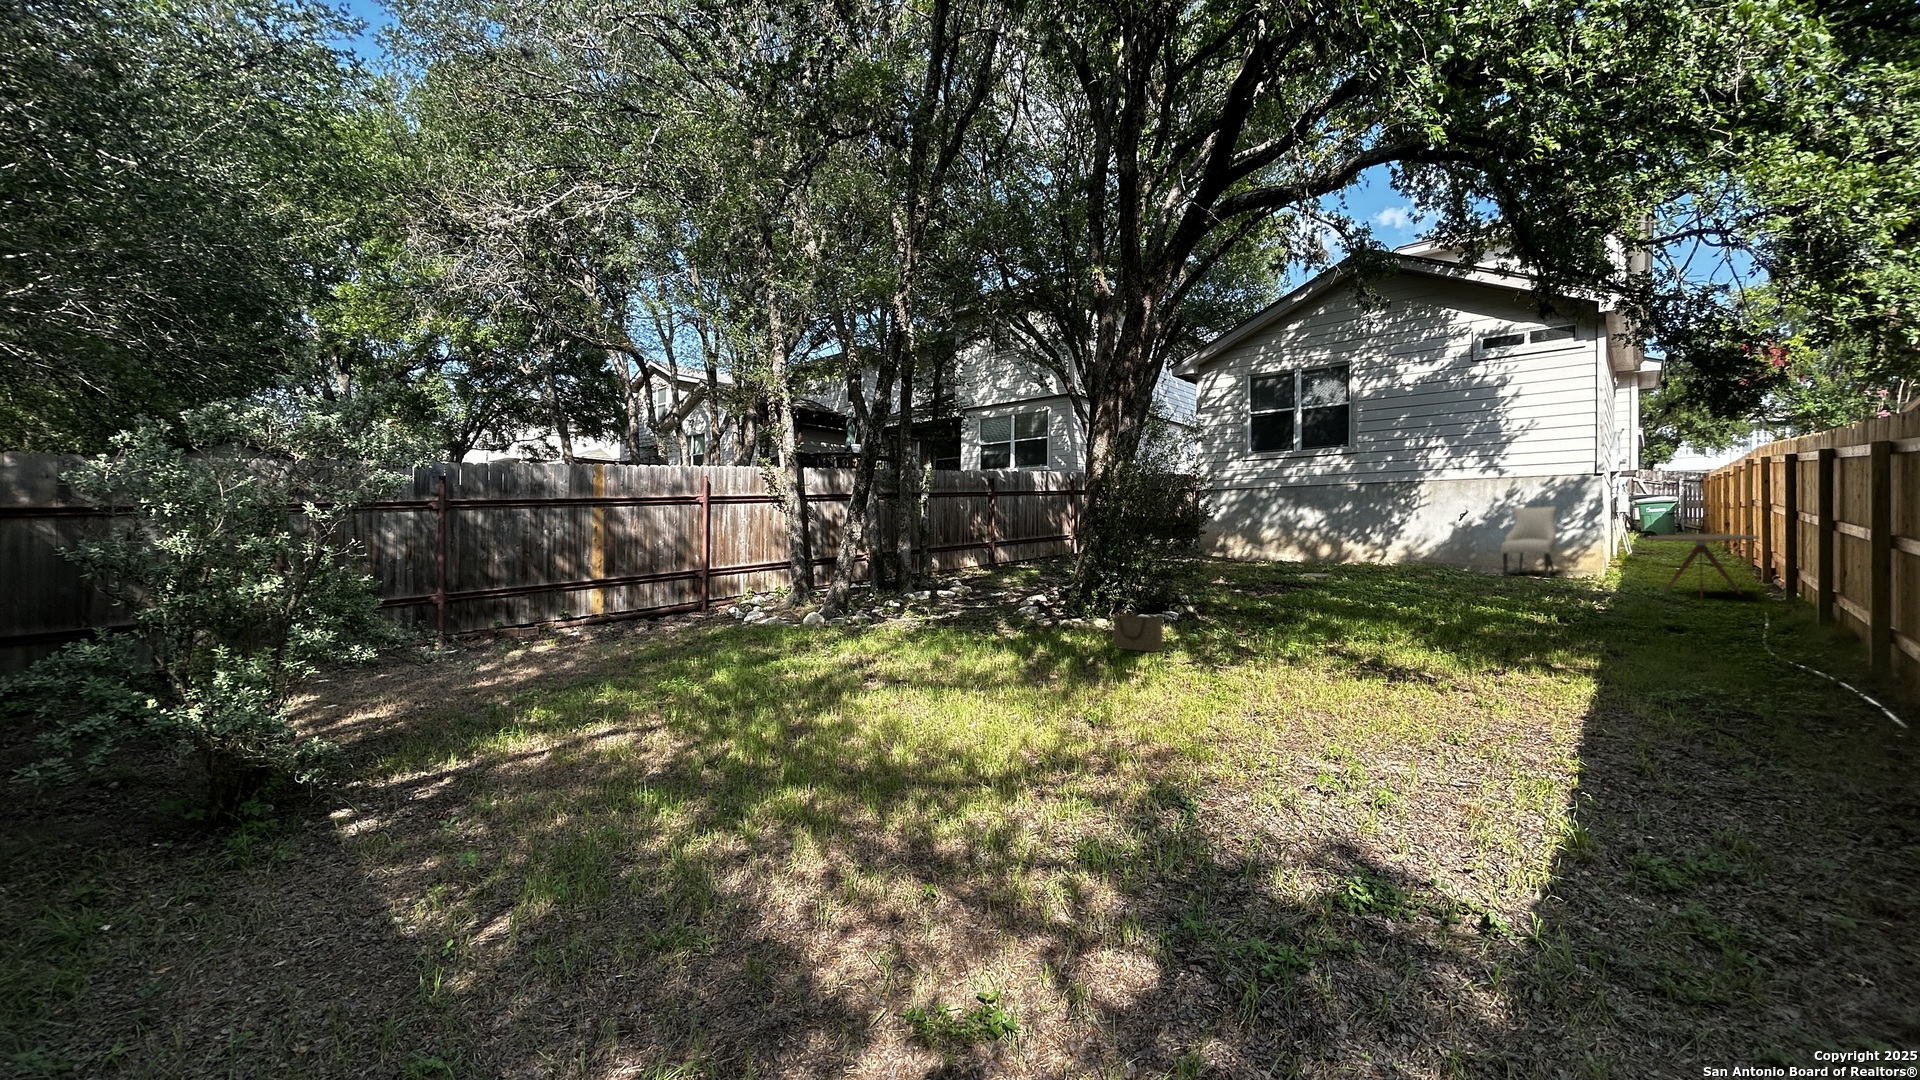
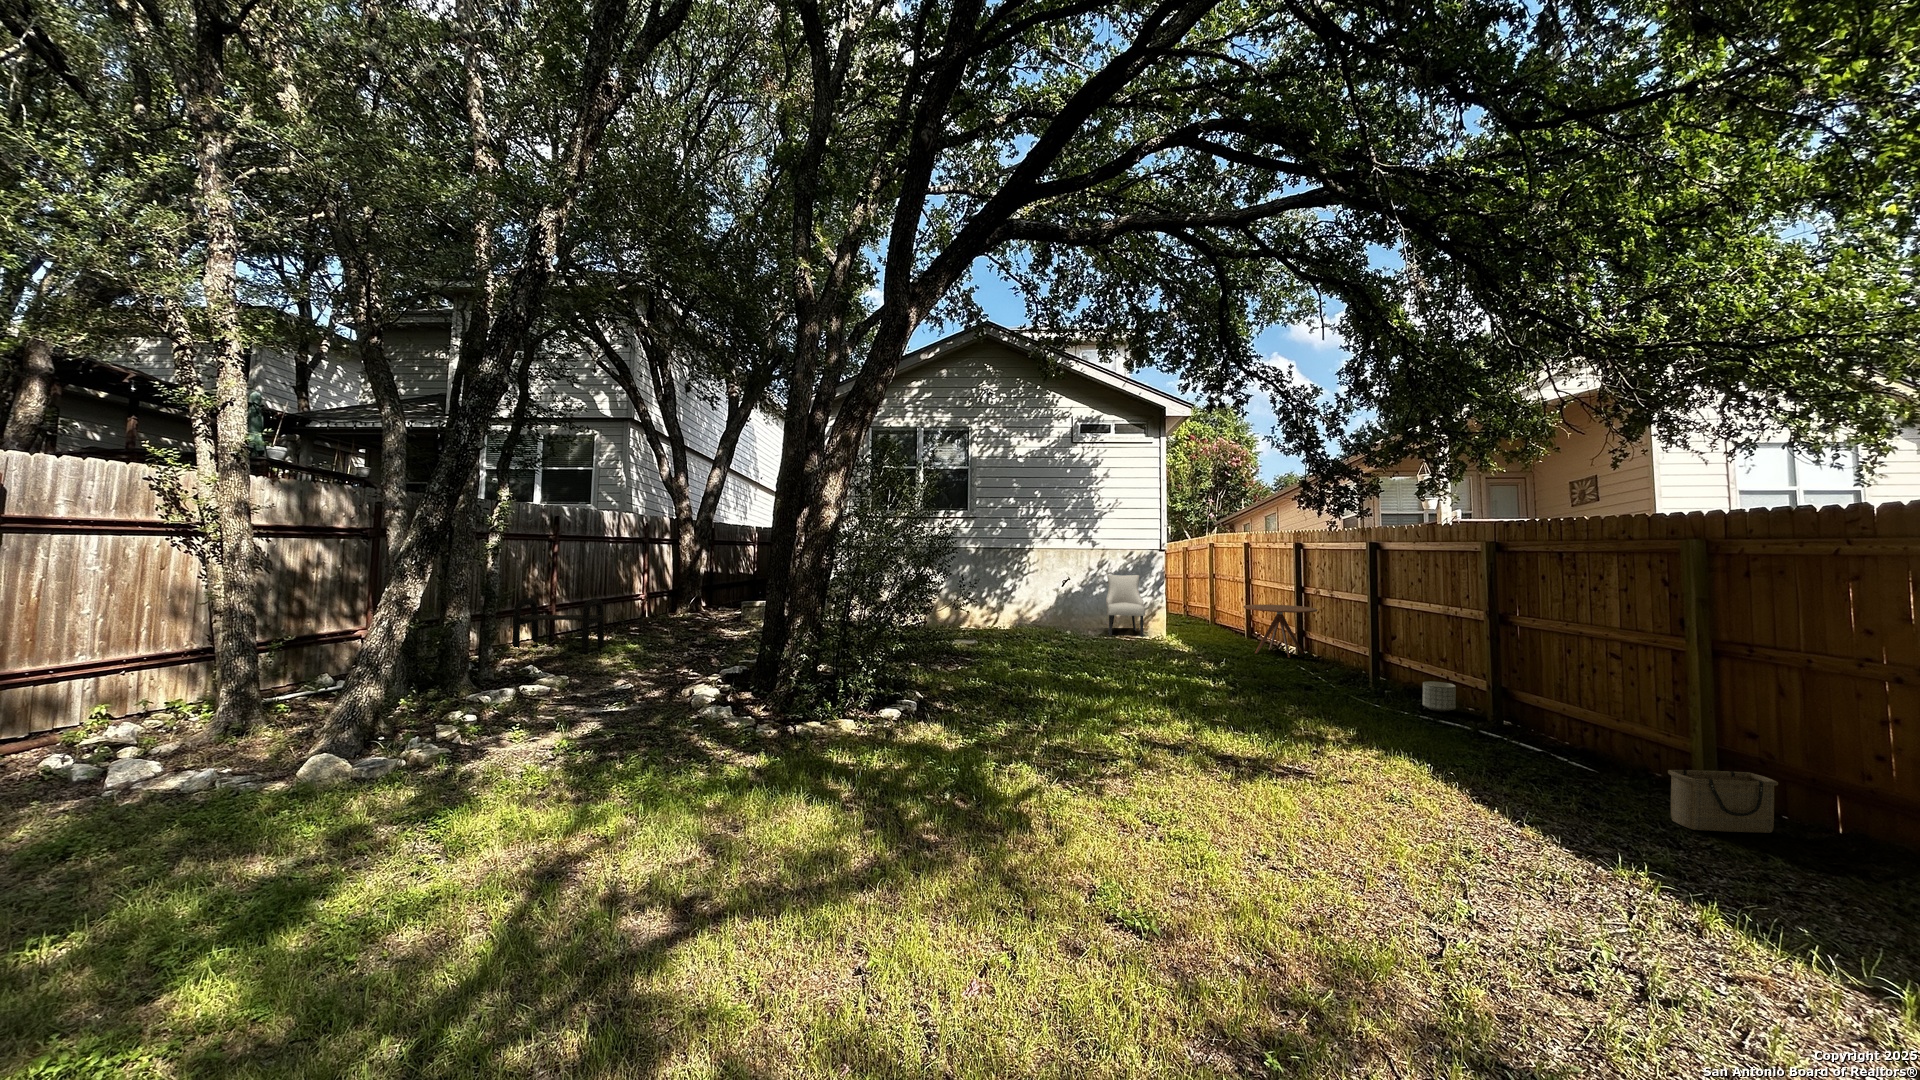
bench: none [958,540,1017,579] -> present [512,598,604,653]
planter: none [1706,608,1751,643] -> present [1423,682,1456,712]
basket: present [1112,614,1163,652] -> present [1668,770,1778,833]

